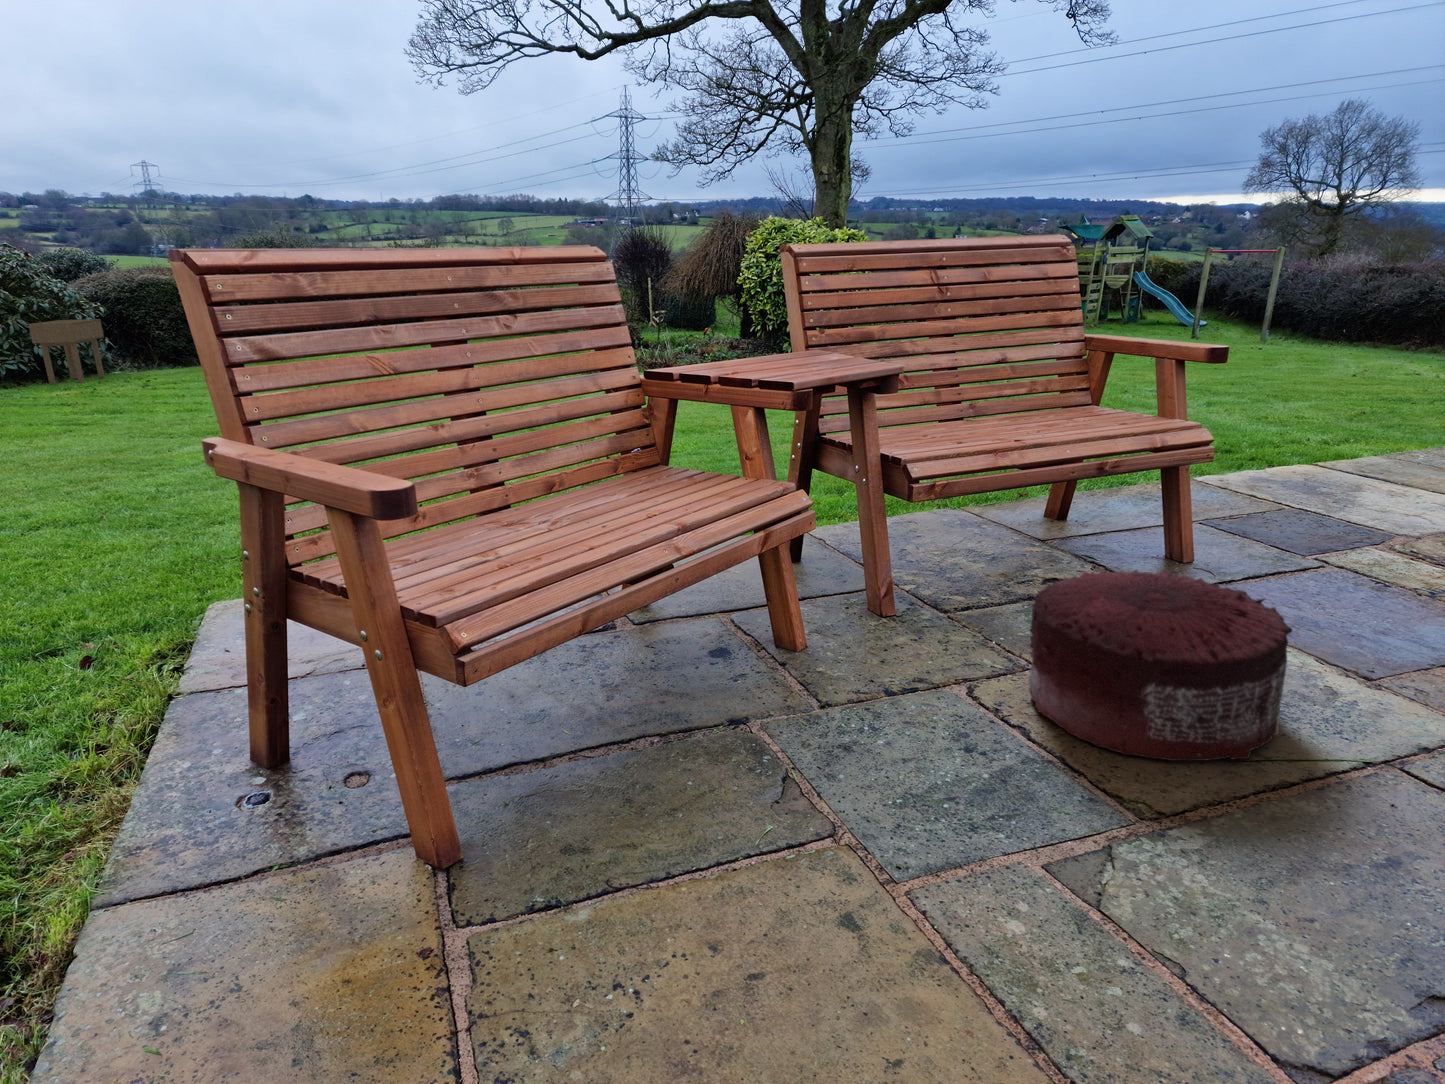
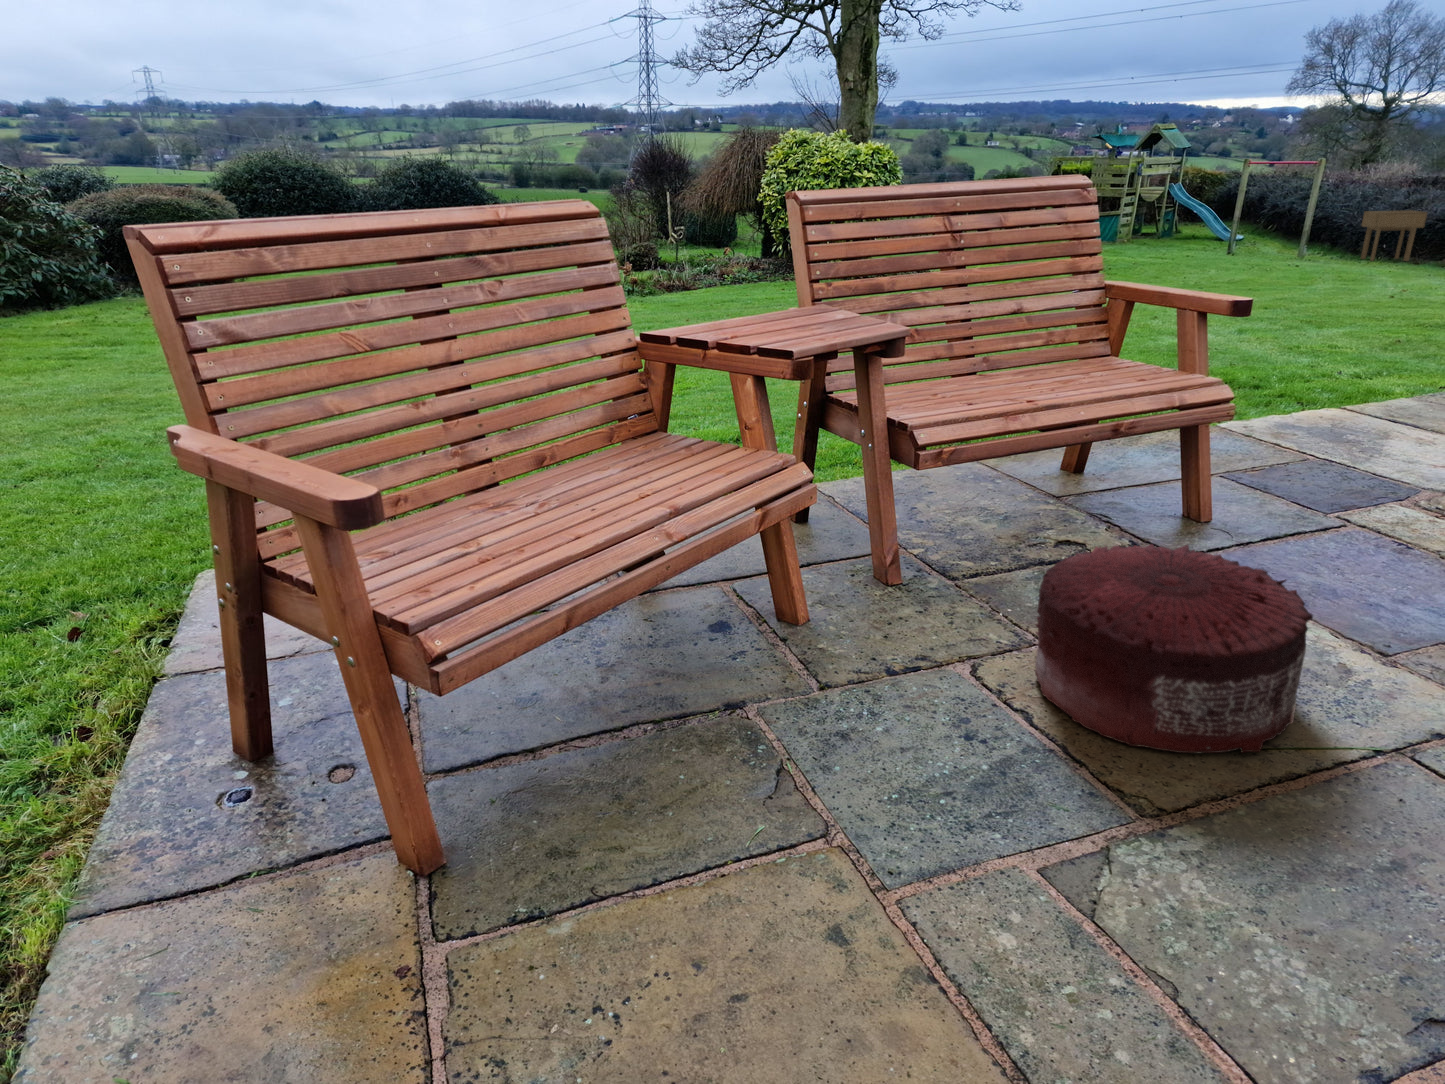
side table: present [28,319,105,384] -> present [1361,210,1427,261]

